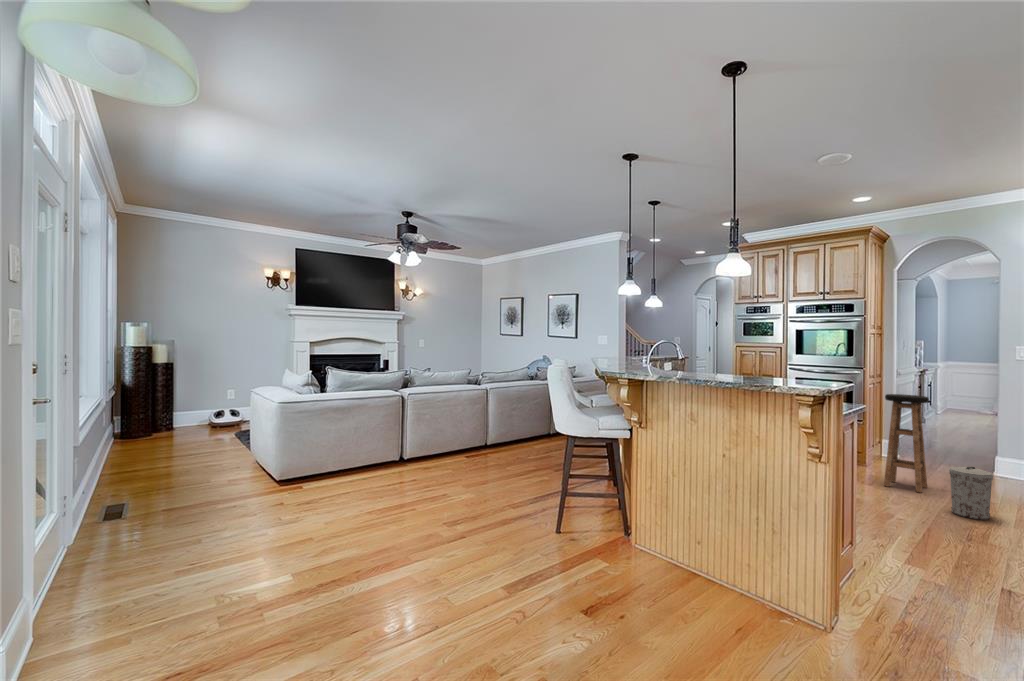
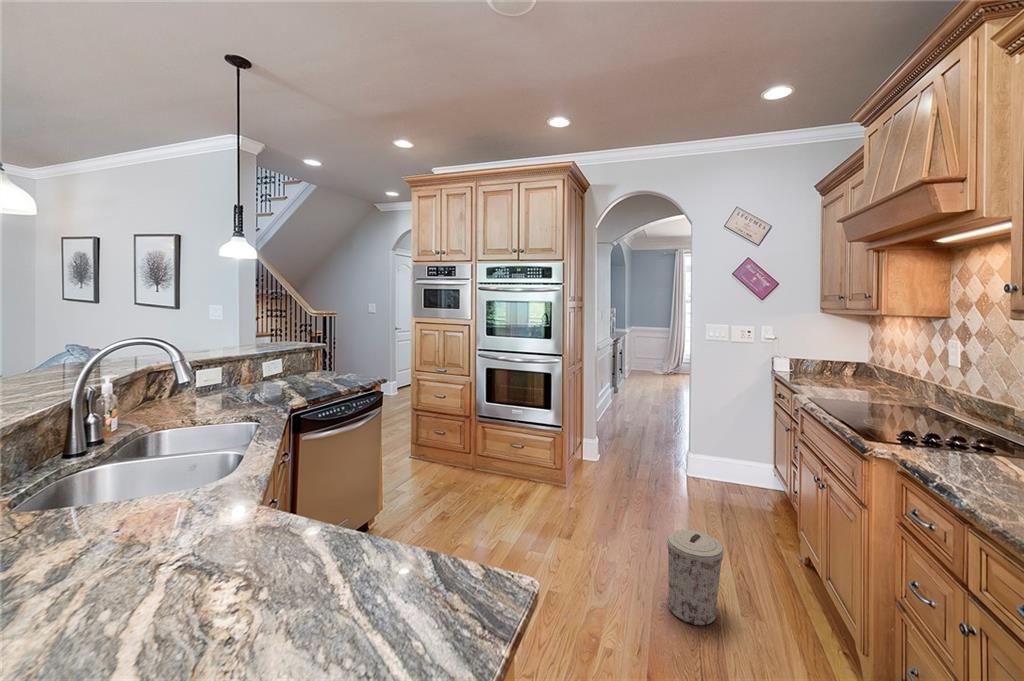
bar stool: present [884,394,929,493] -> none [581,400,637,549]

